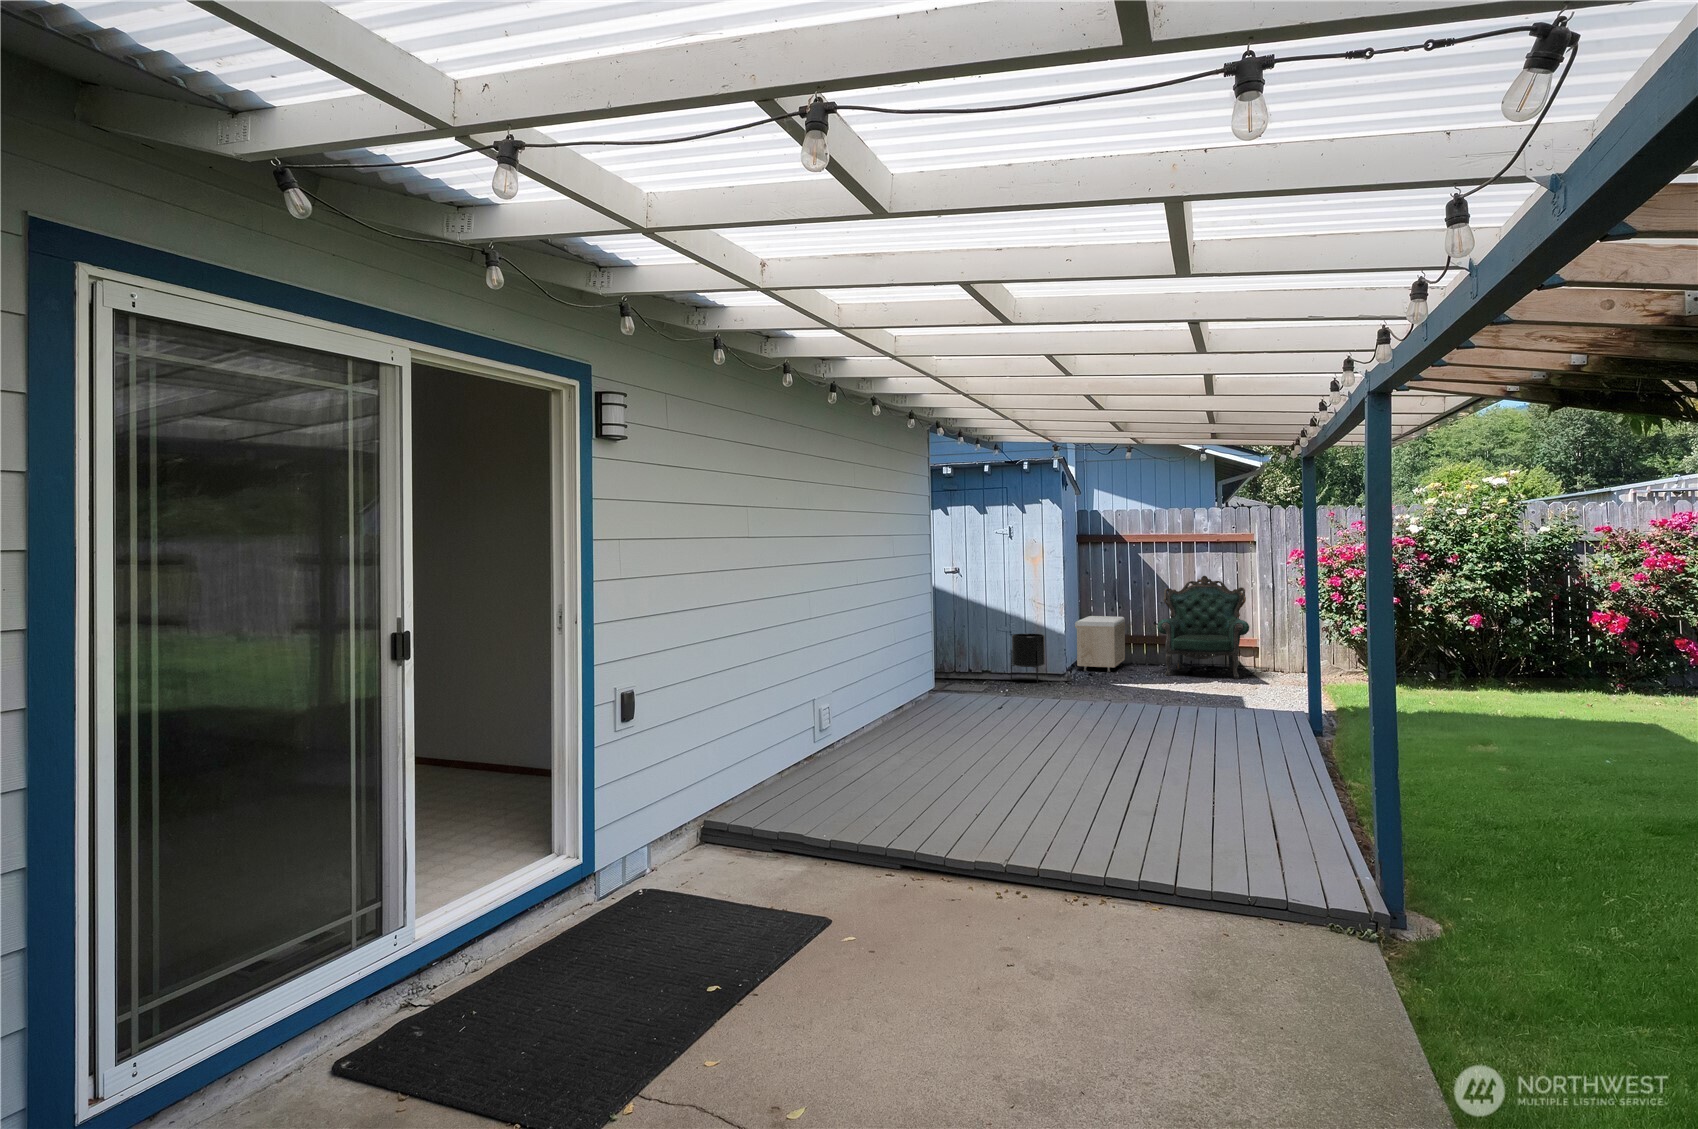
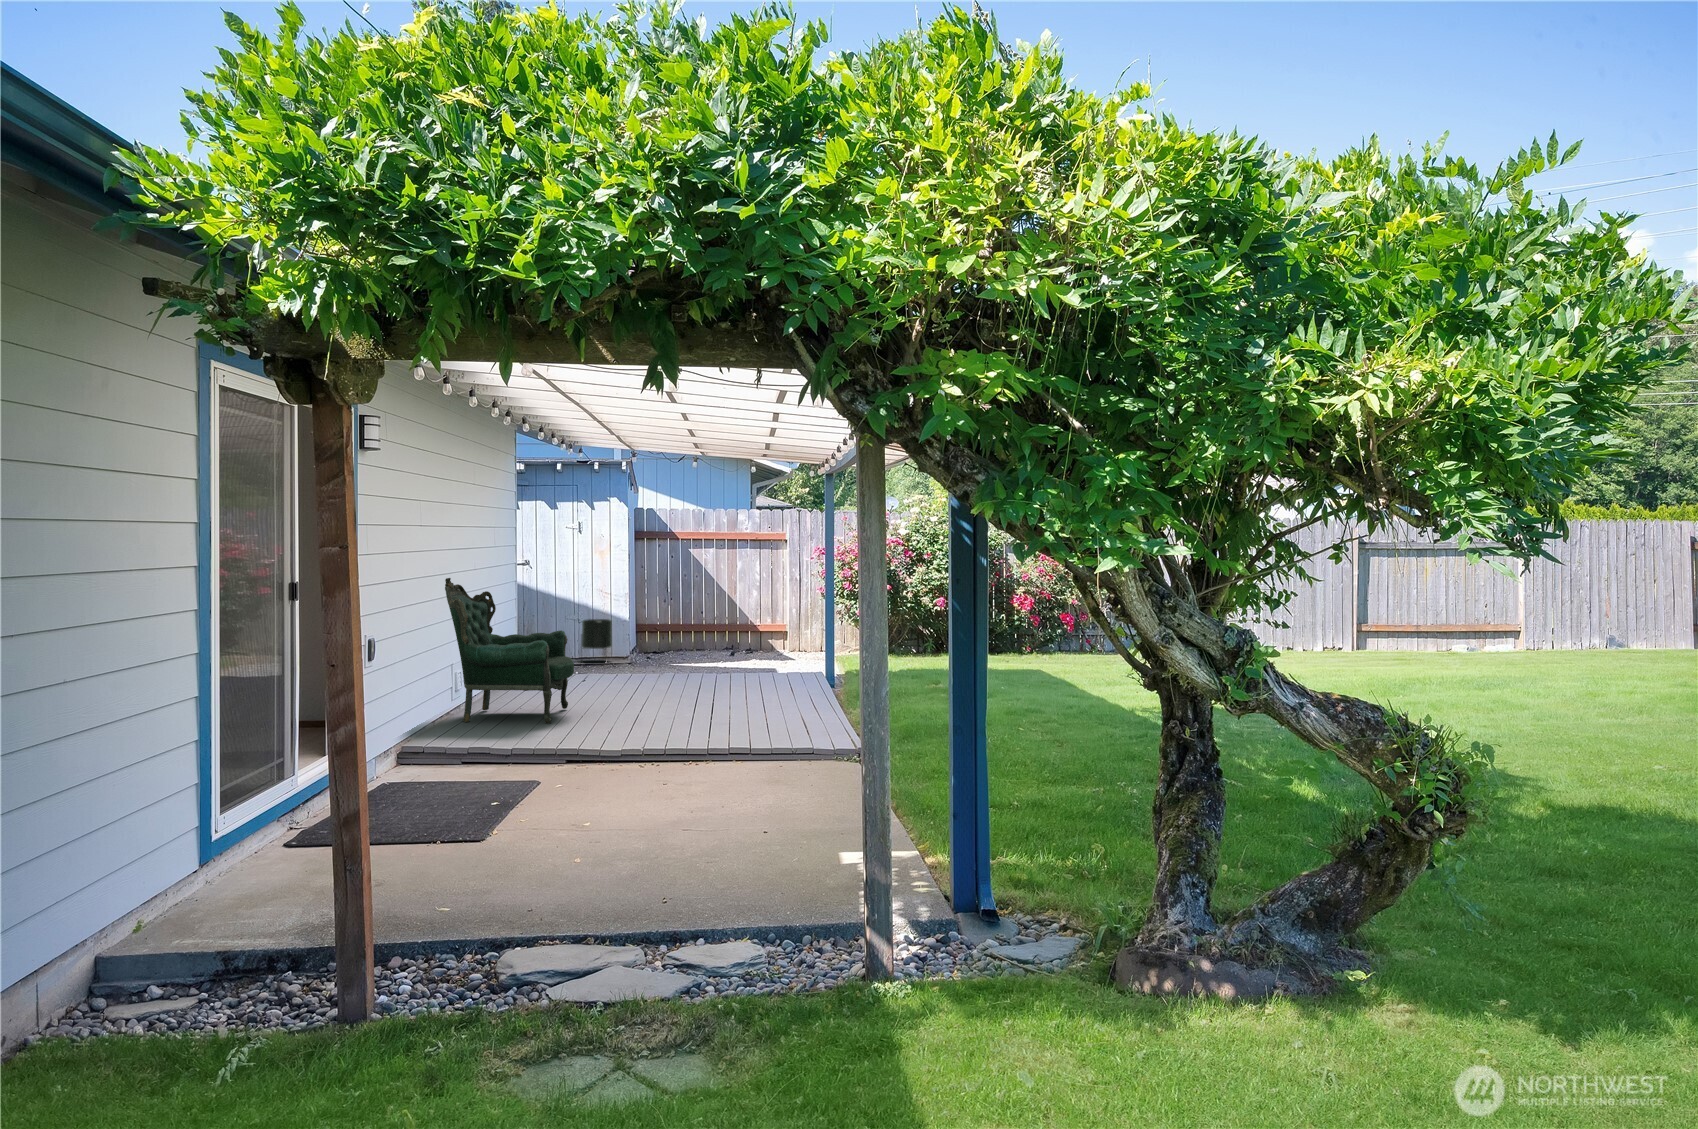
armchair: present [1157,576,1249,679] -> present [445,578,574,724]
storage bench: present [1075,616,1125,672] -> none [635,605,676,654]

